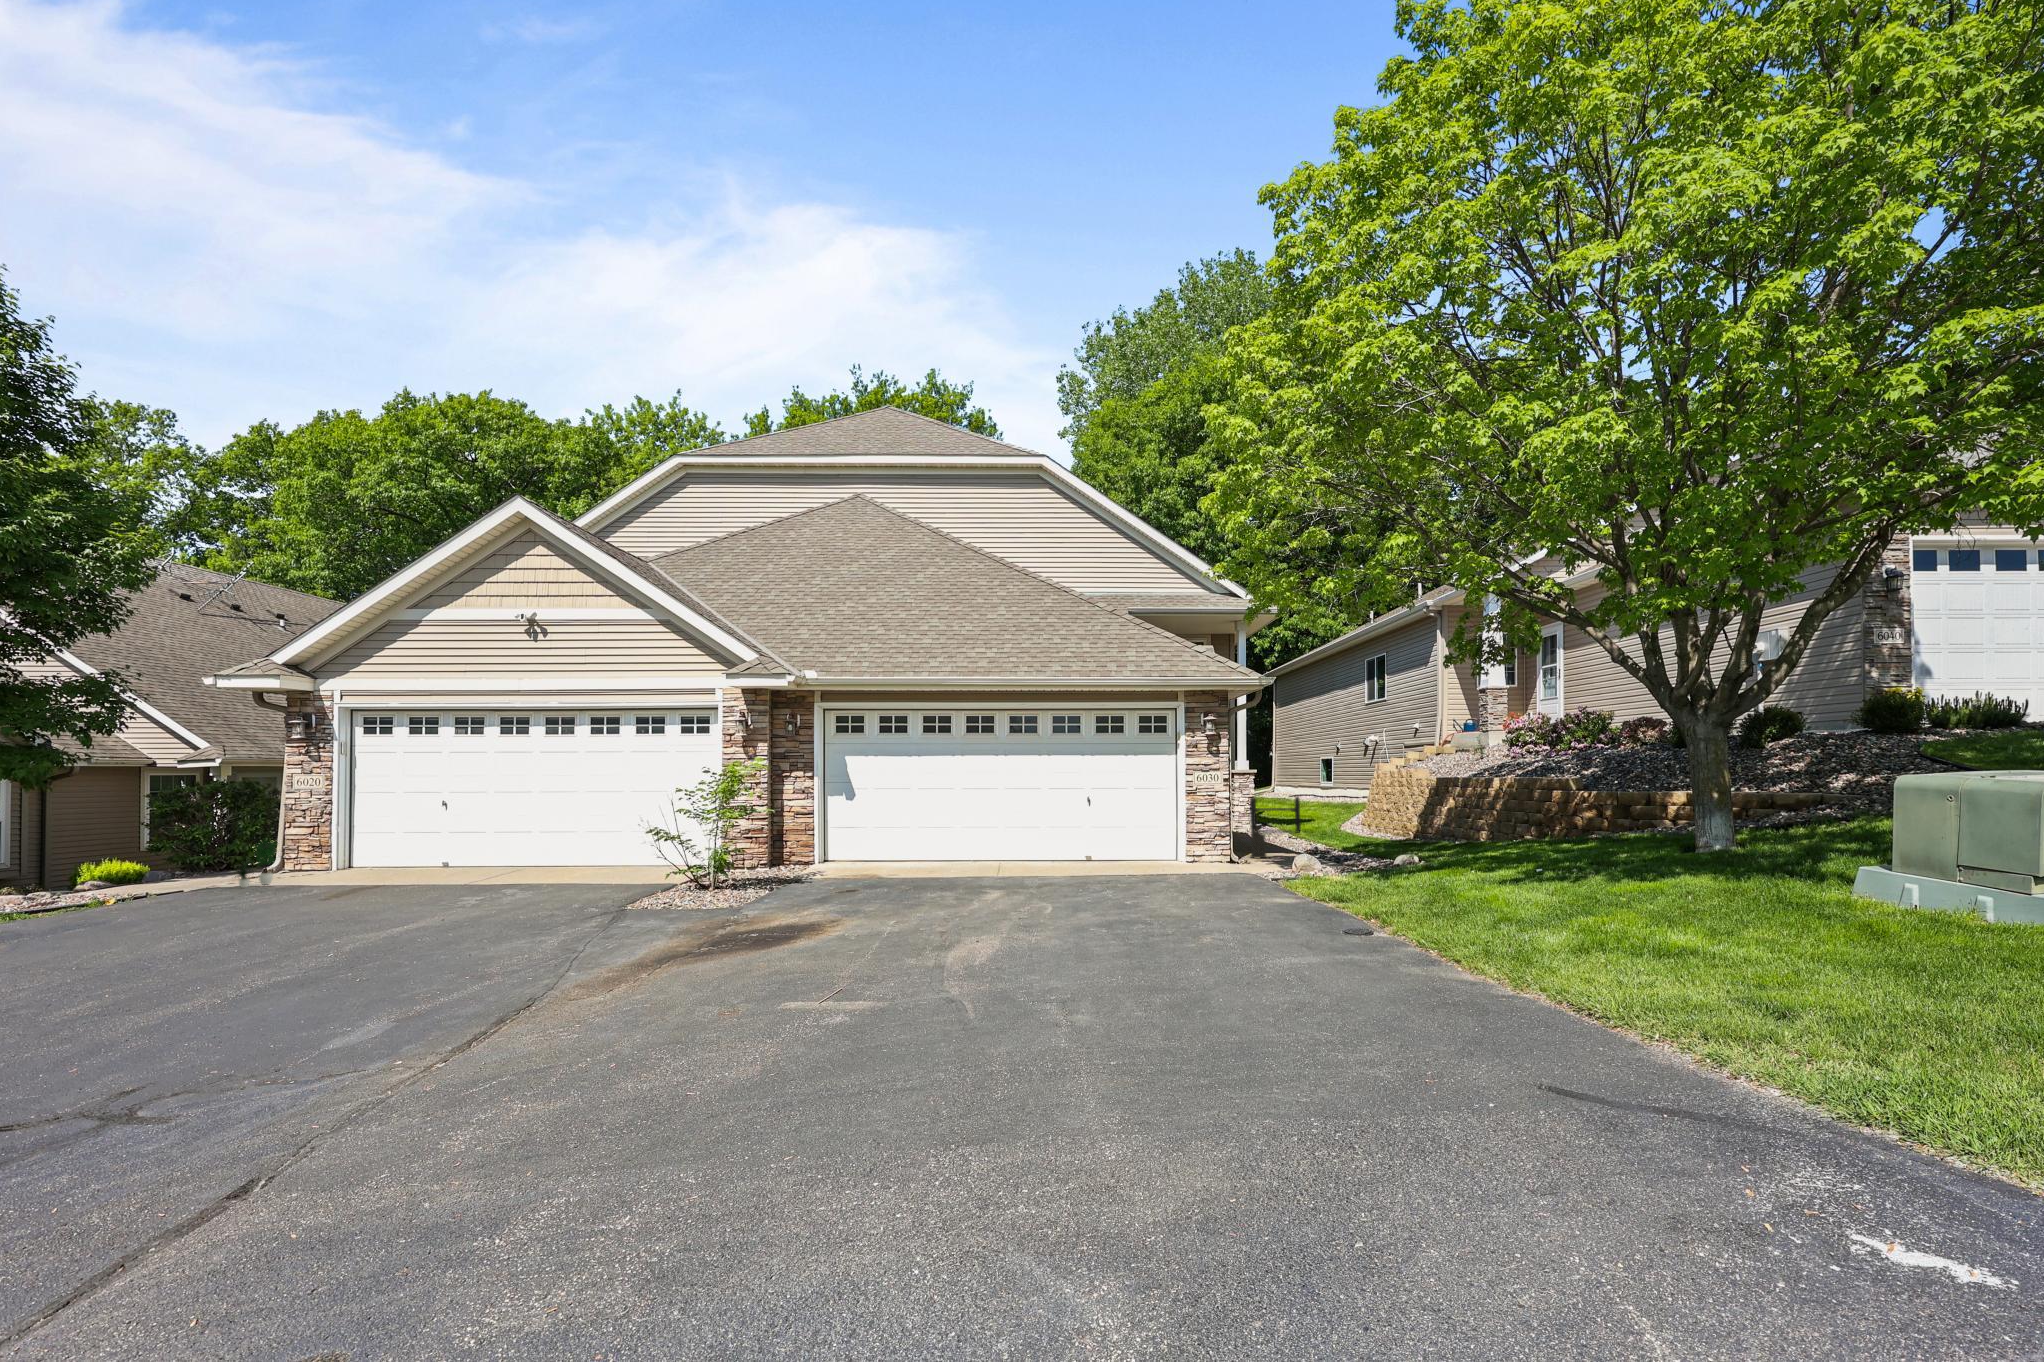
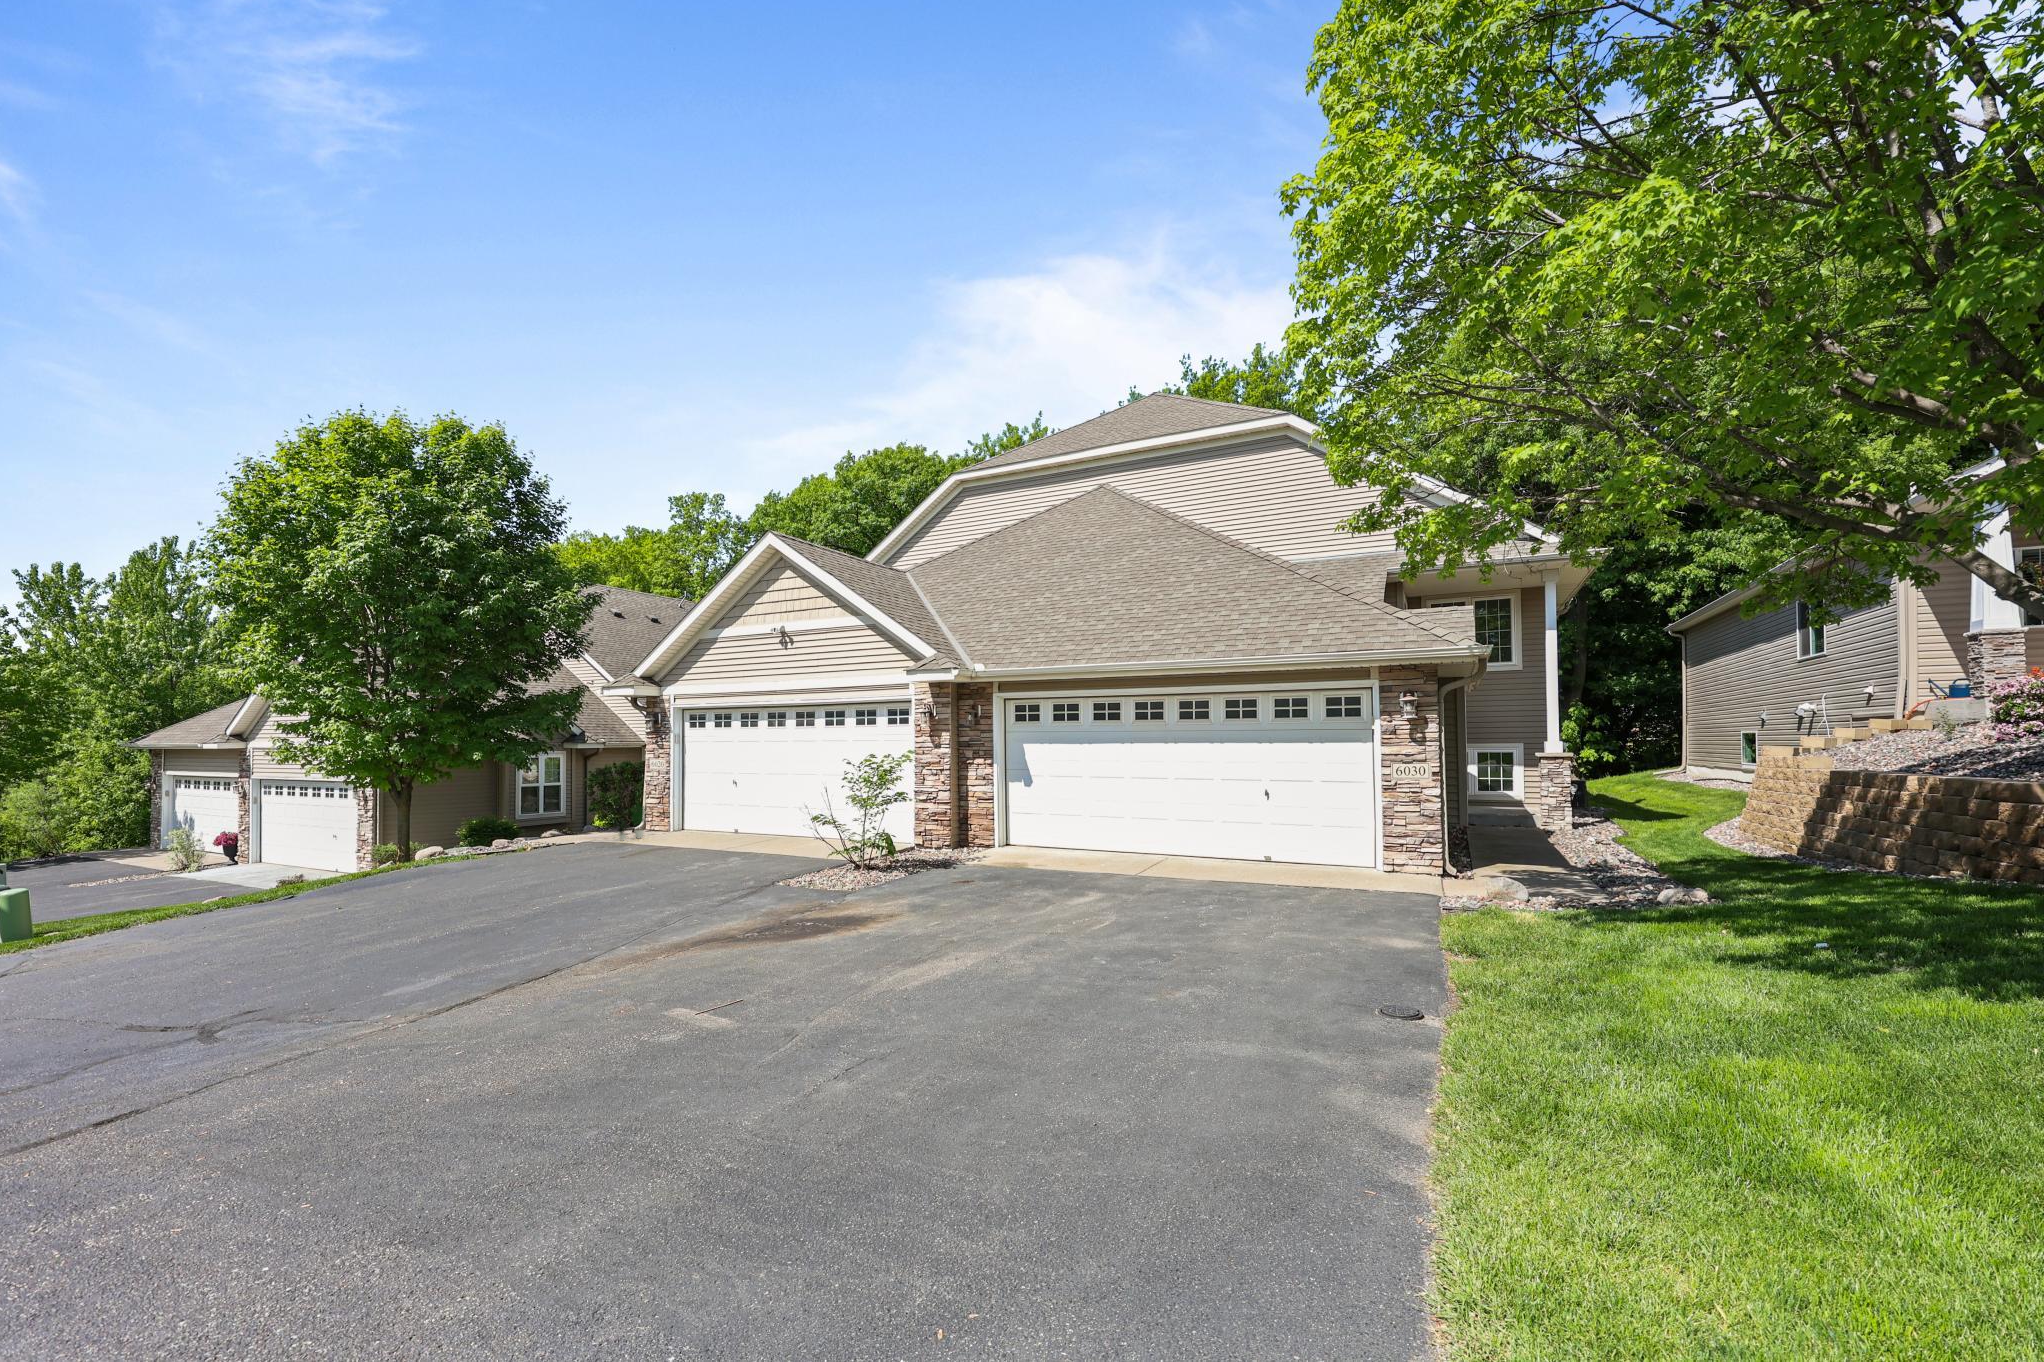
bench: present [1250,797,1301,833] -> none [1532,788,1608,834]
watering can: present [1232,825,1272,858] -> none [1440,831,1492,873]

